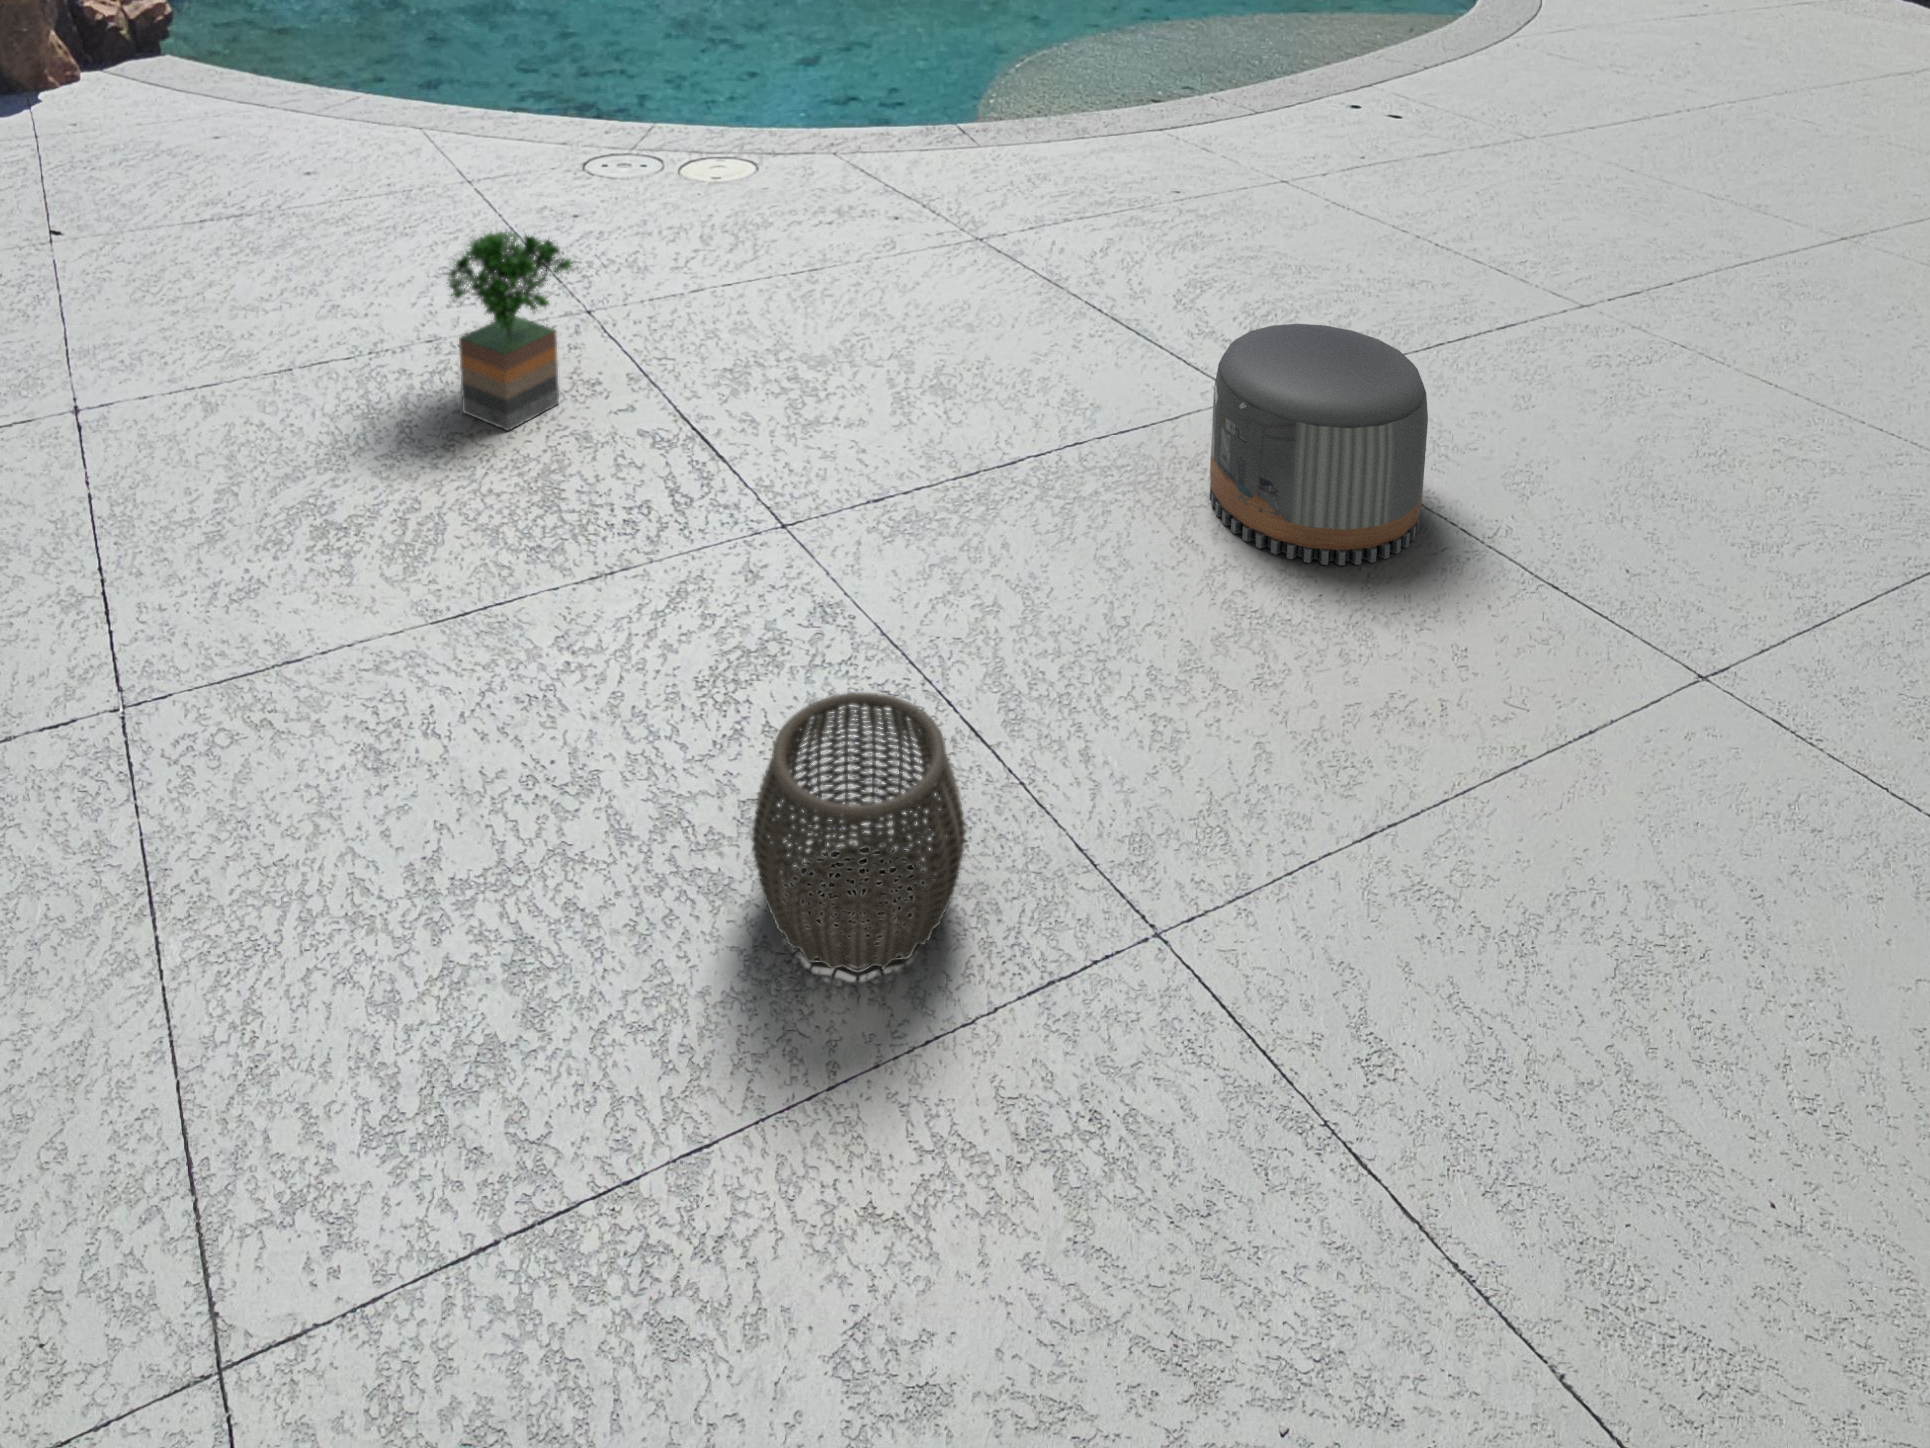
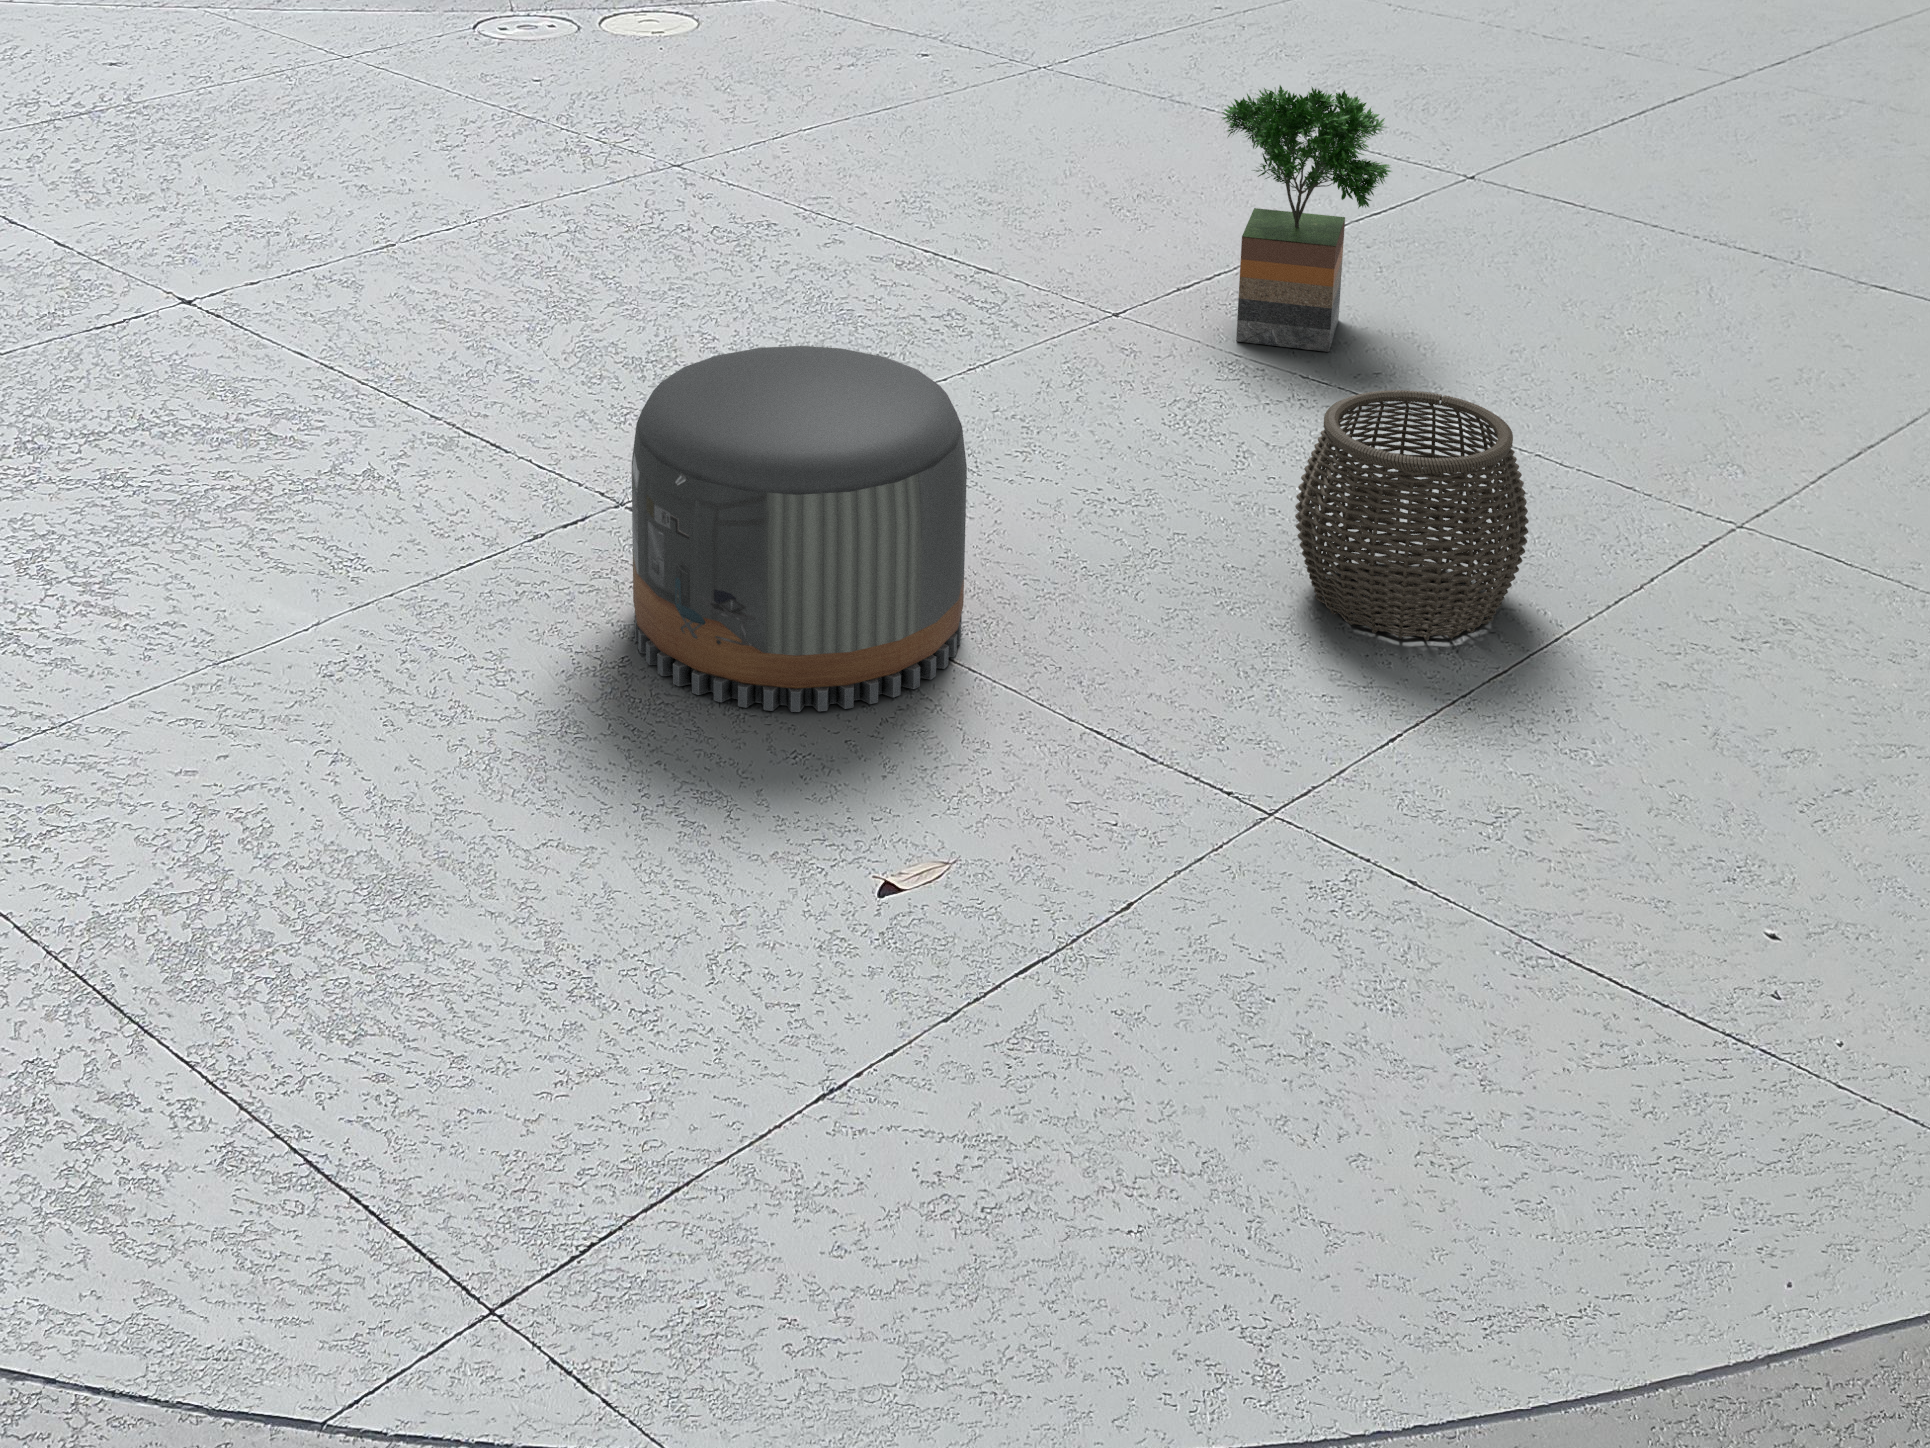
potted tree: present [447,231,573,431] -> present [1222,85,1391,352]
pouf: present [1210,324,1428,565] -> present [632,346,967,712]

